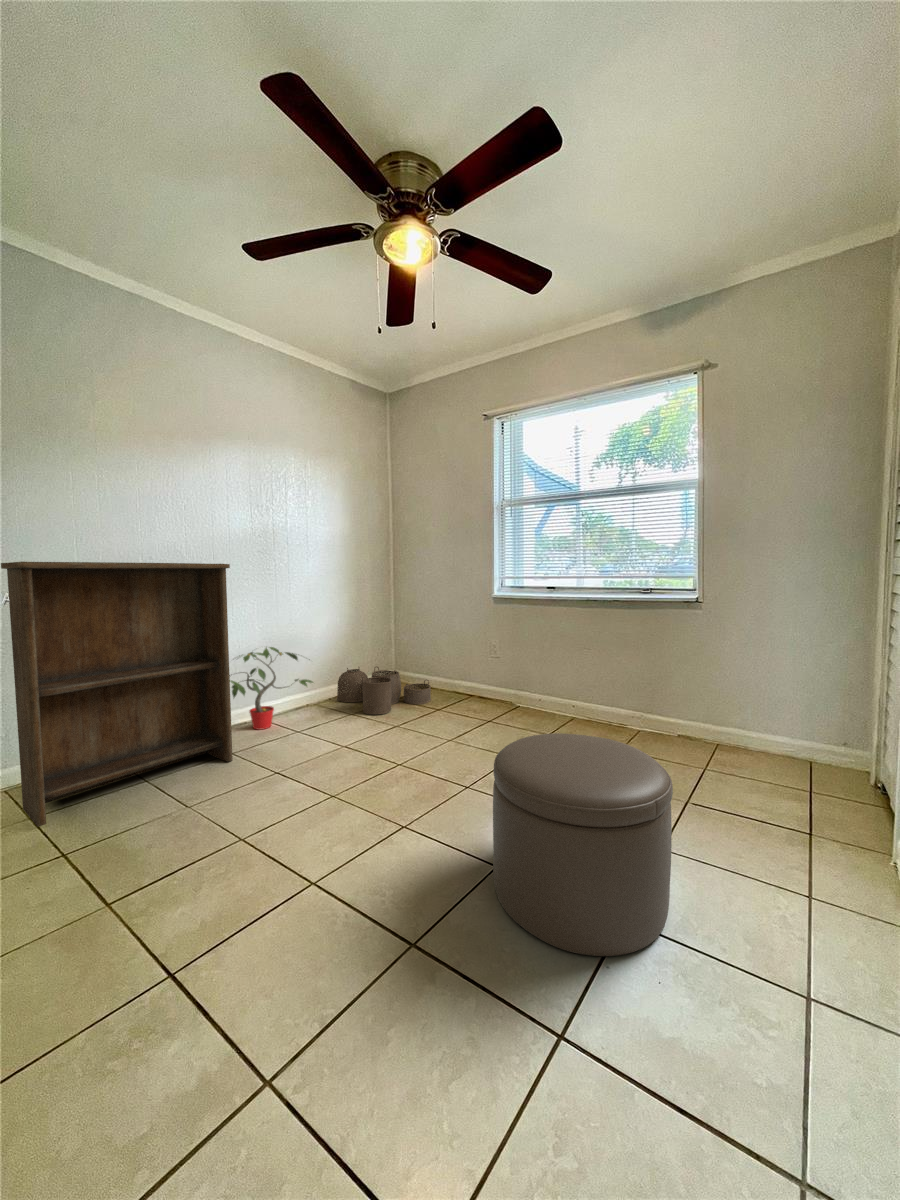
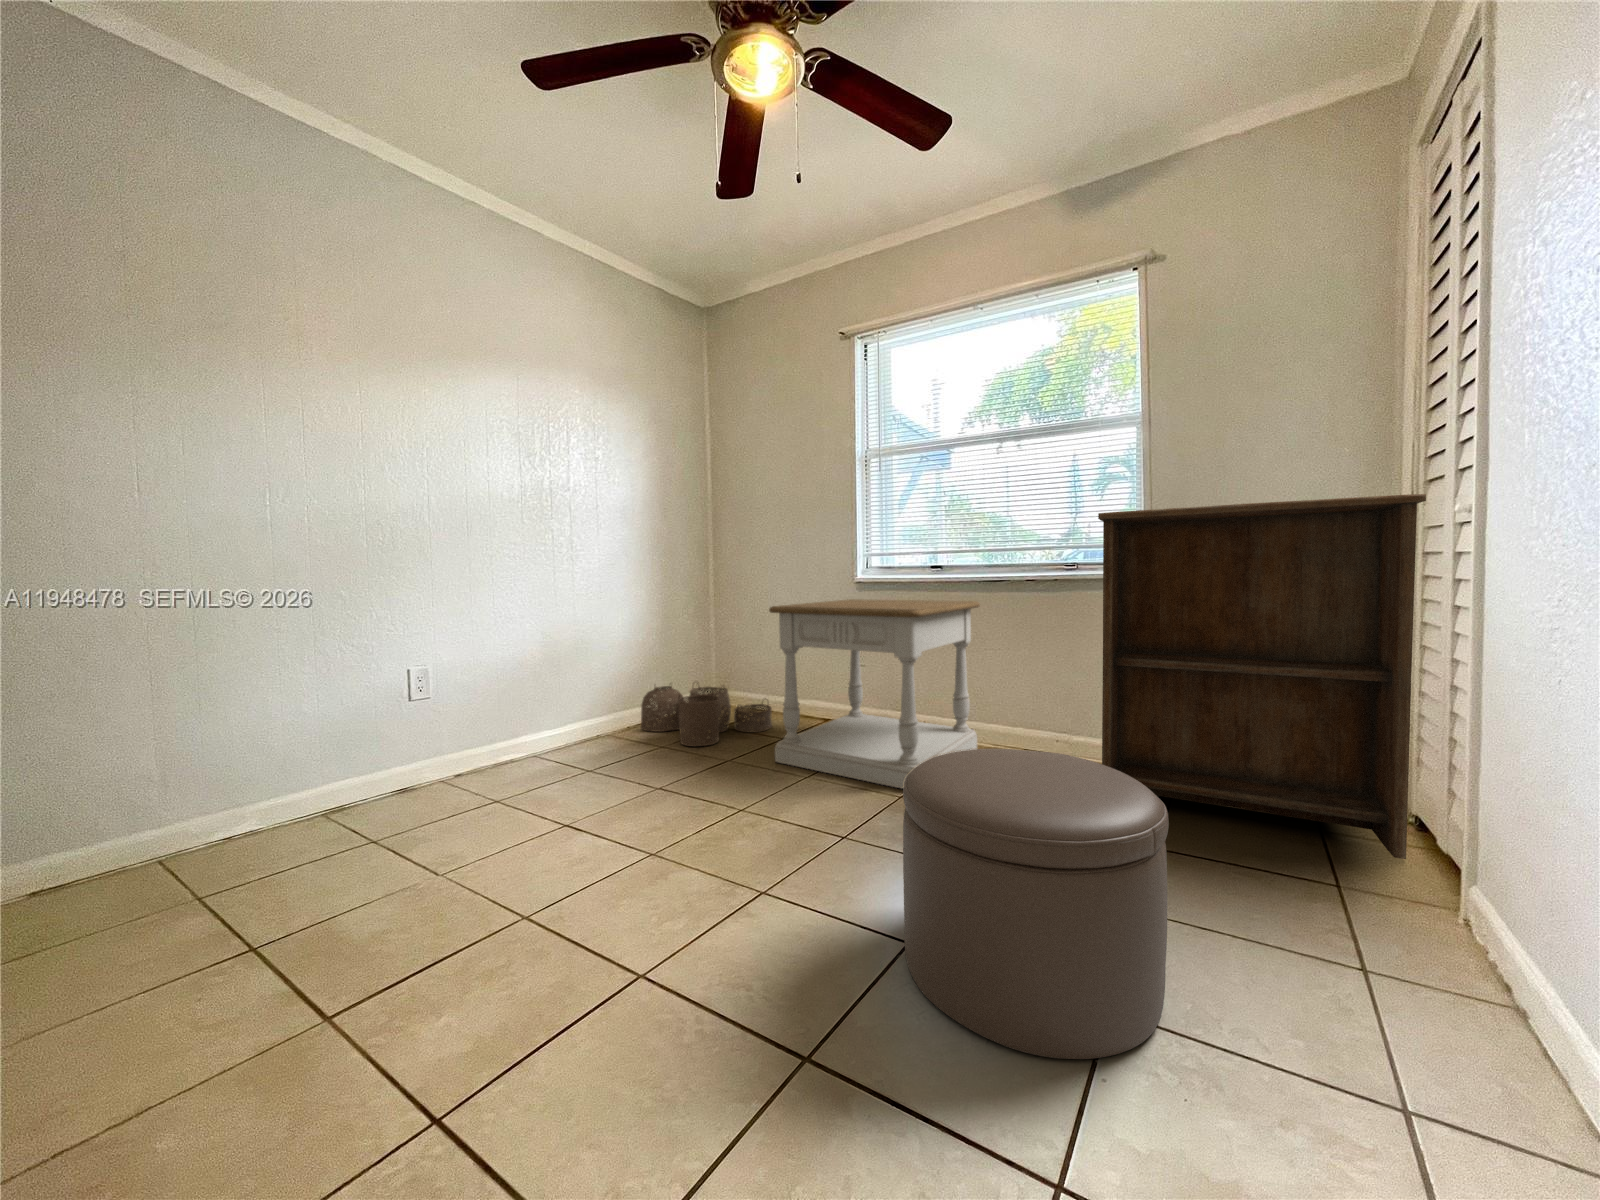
bookshelf: present [1,561,233,827] -> present [1098,494,1426,859]
side table: none [425,609,581,754] -> present [769,599,980,789]
potted plant: present [231,647,313,730] -> none [462,652,614,770]

